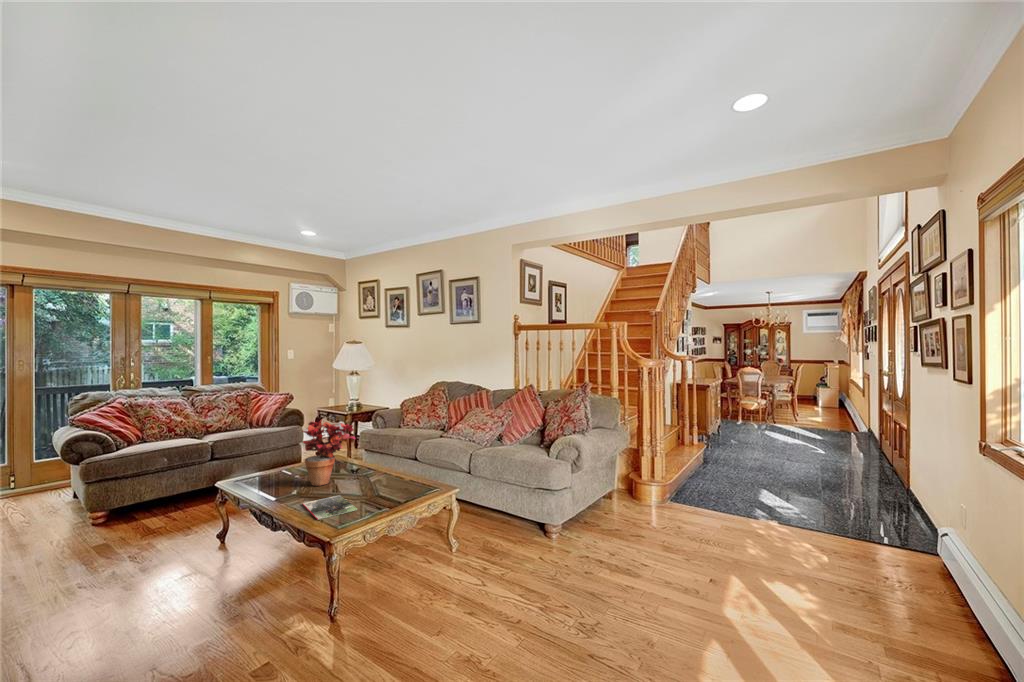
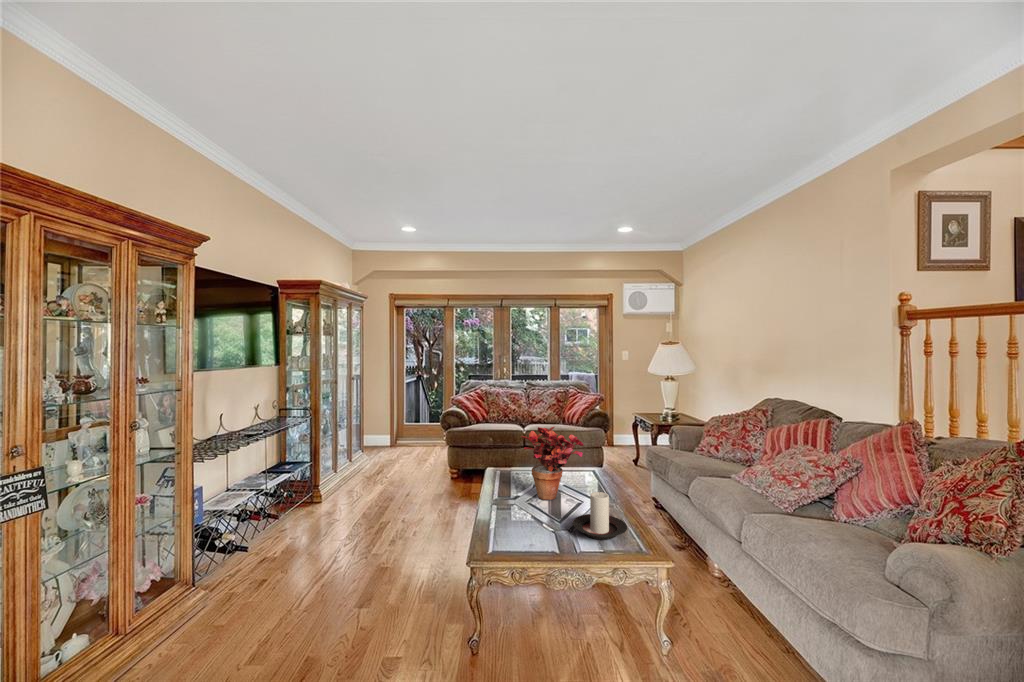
candle holder: none [370,459,413,494] -> present [573,492,627,540]
magazine: present [303,495,357,520] -> none [488,515,542,545]

